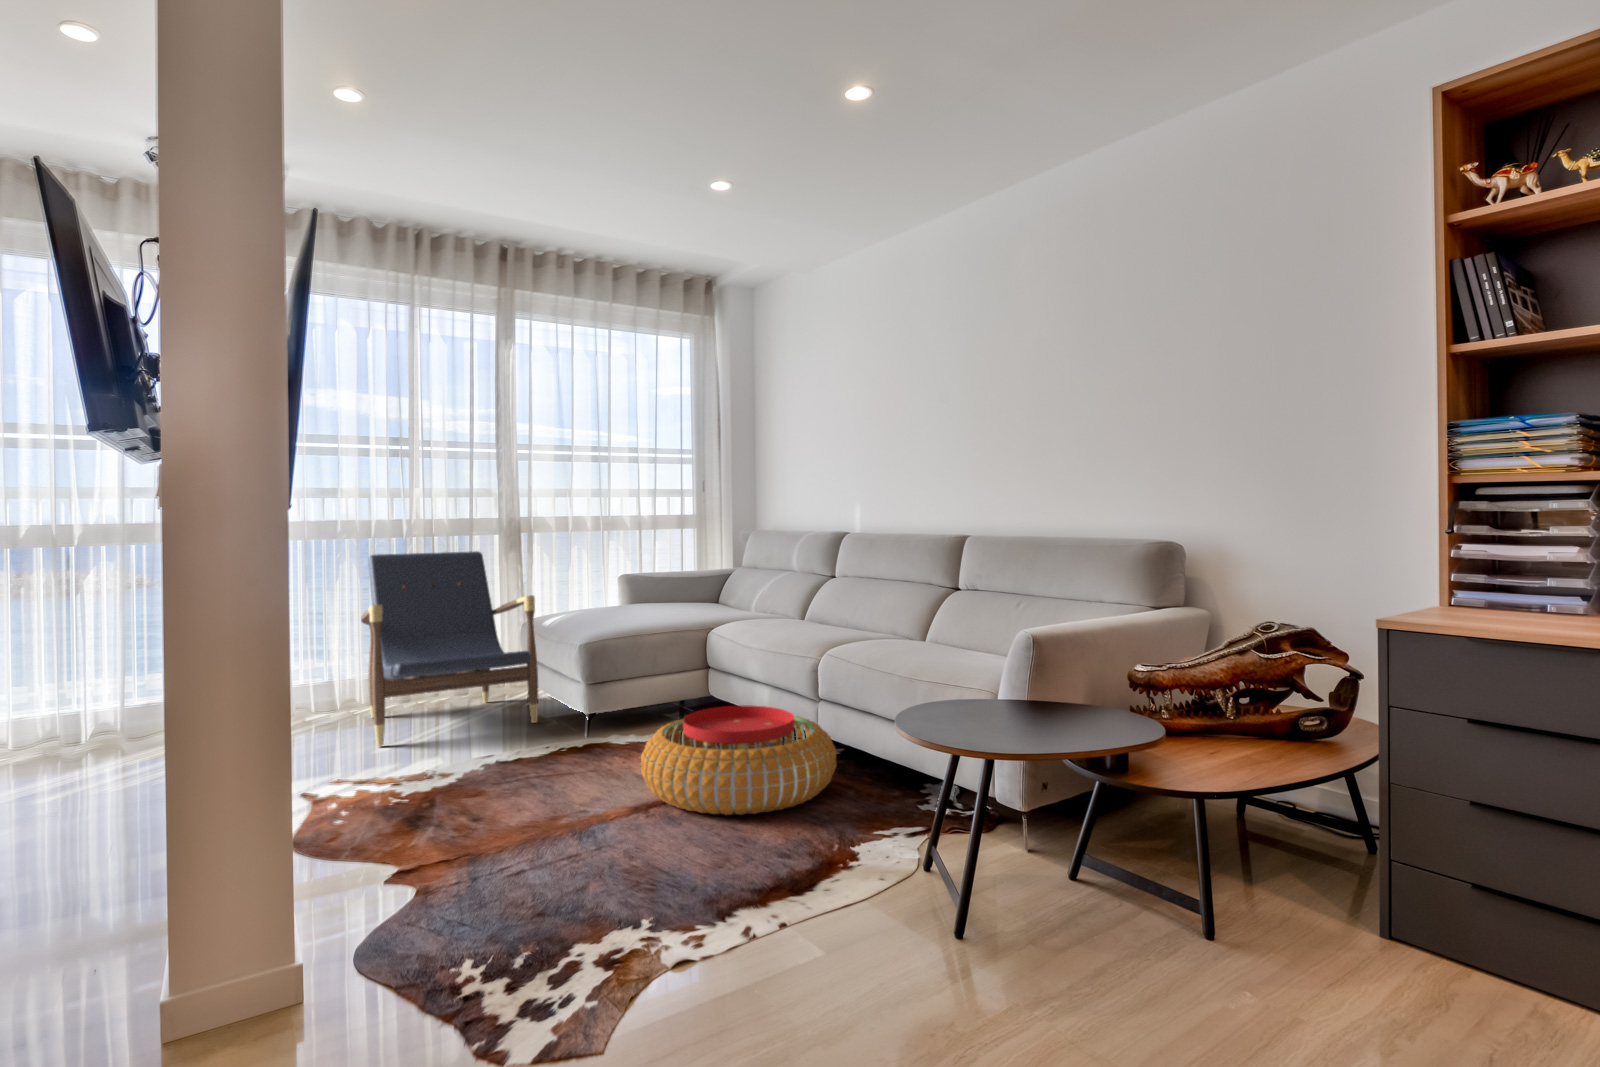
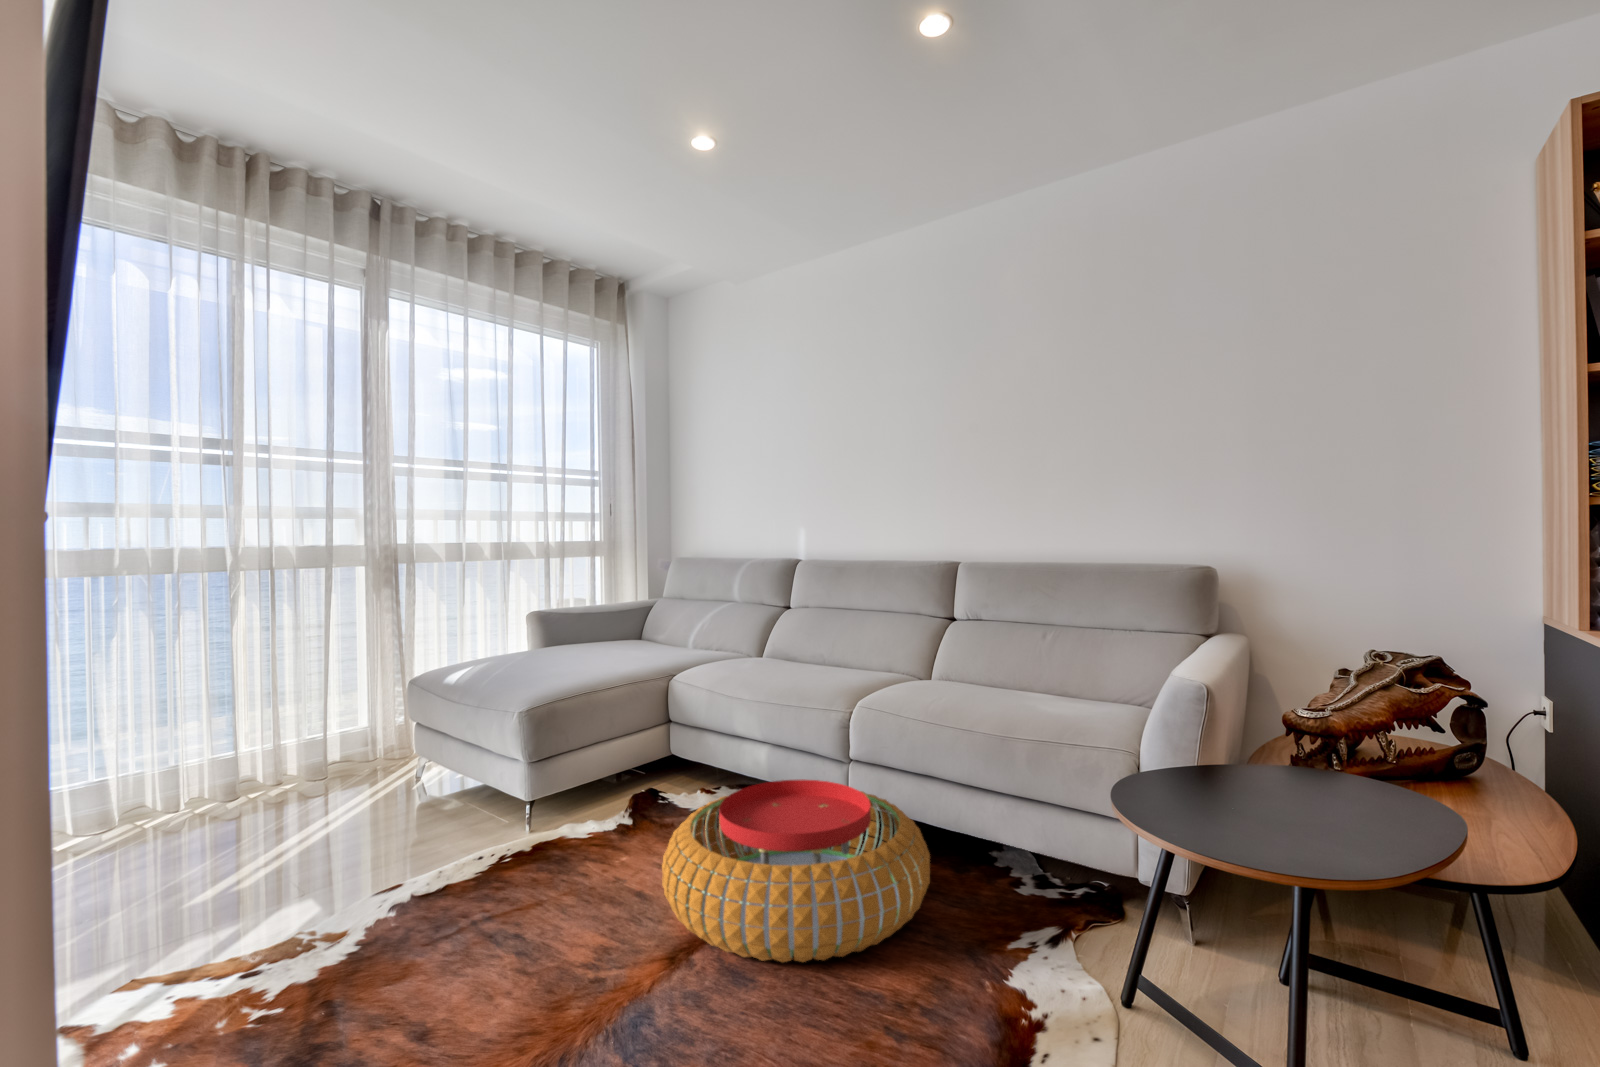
lounge chair: present [361,551,538,746] -> none [163,588,444,889]

